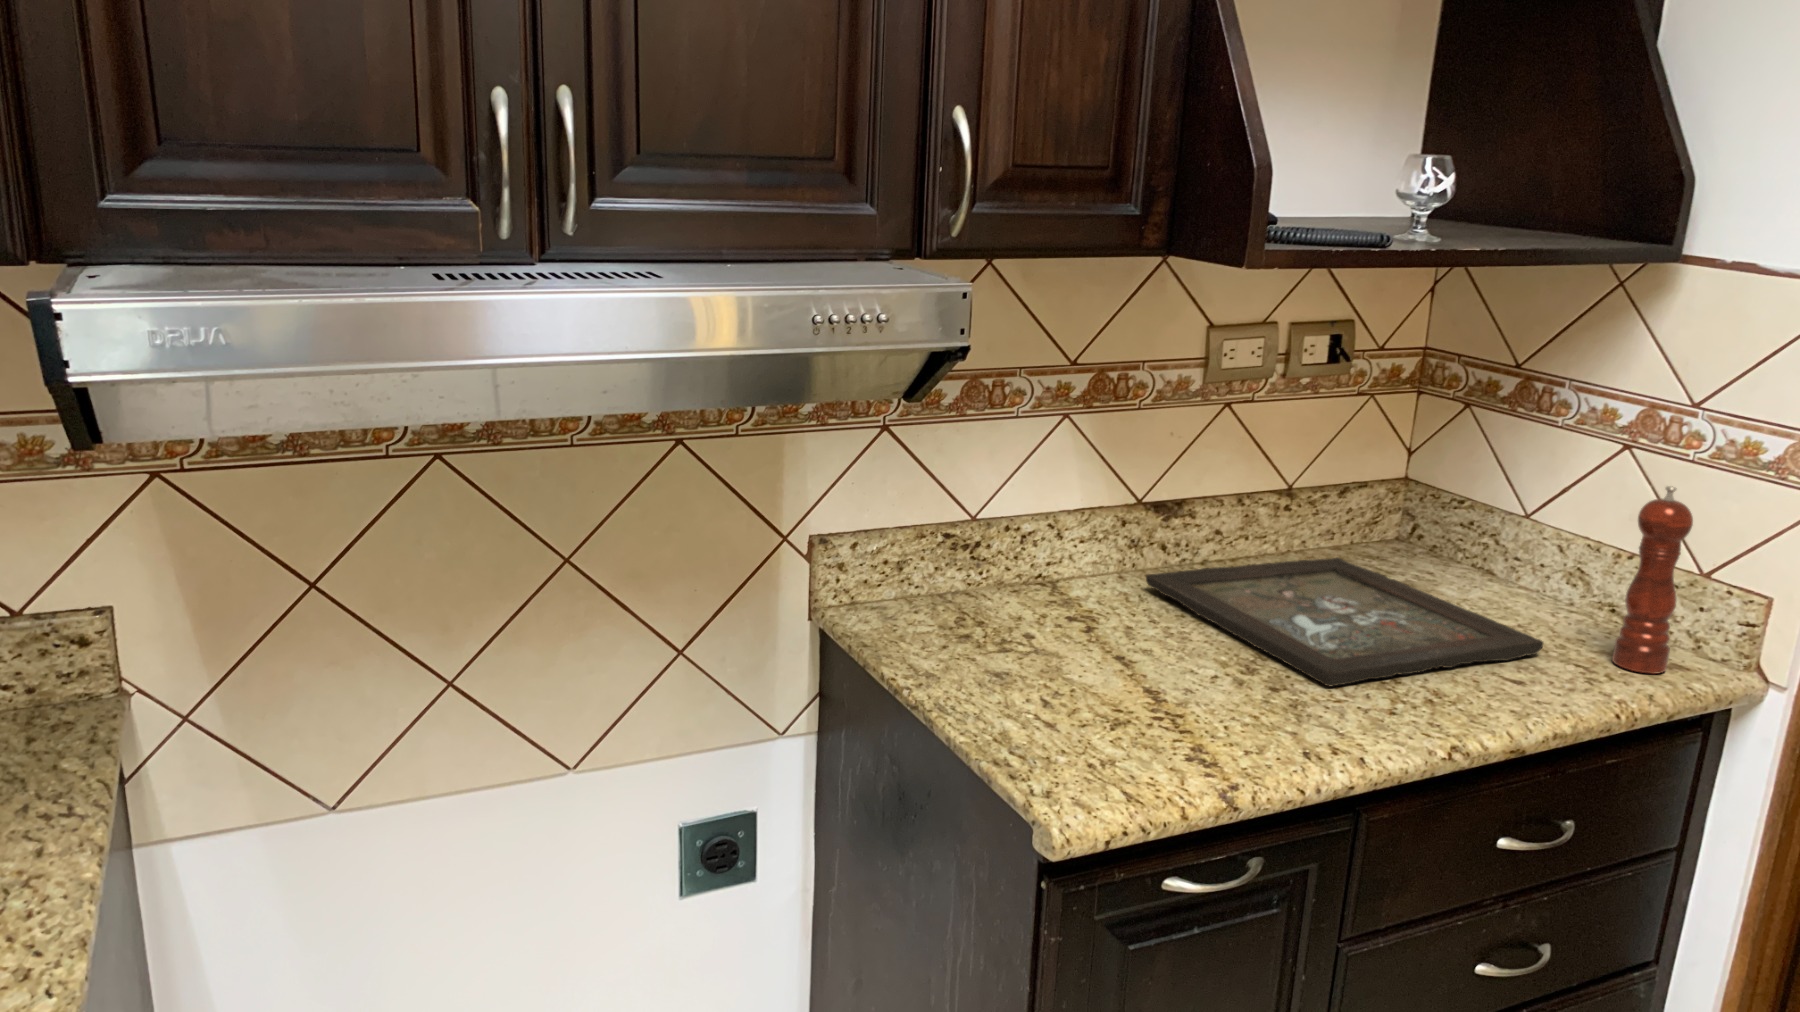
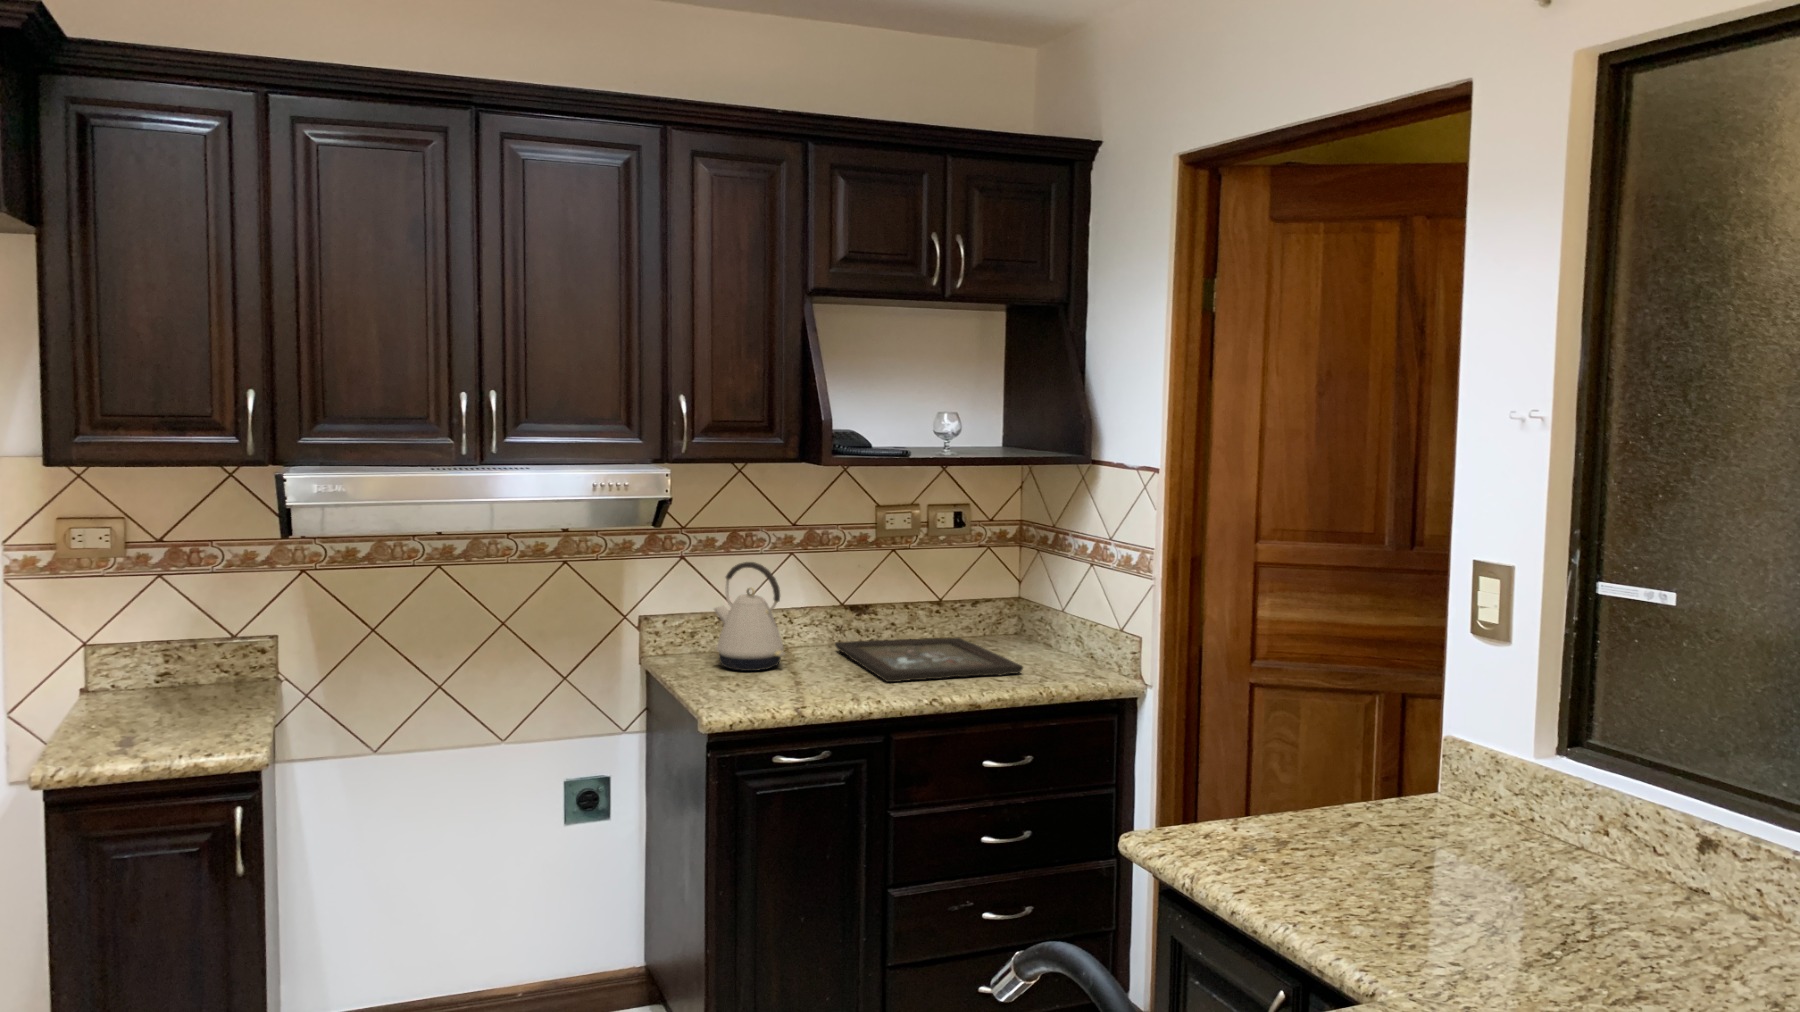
kettle: none [959,445,1105,653] -> present [714,562,784,671]
pepper mill: present [1612,486,1693,674] -> none [1058,579,1086,680]

